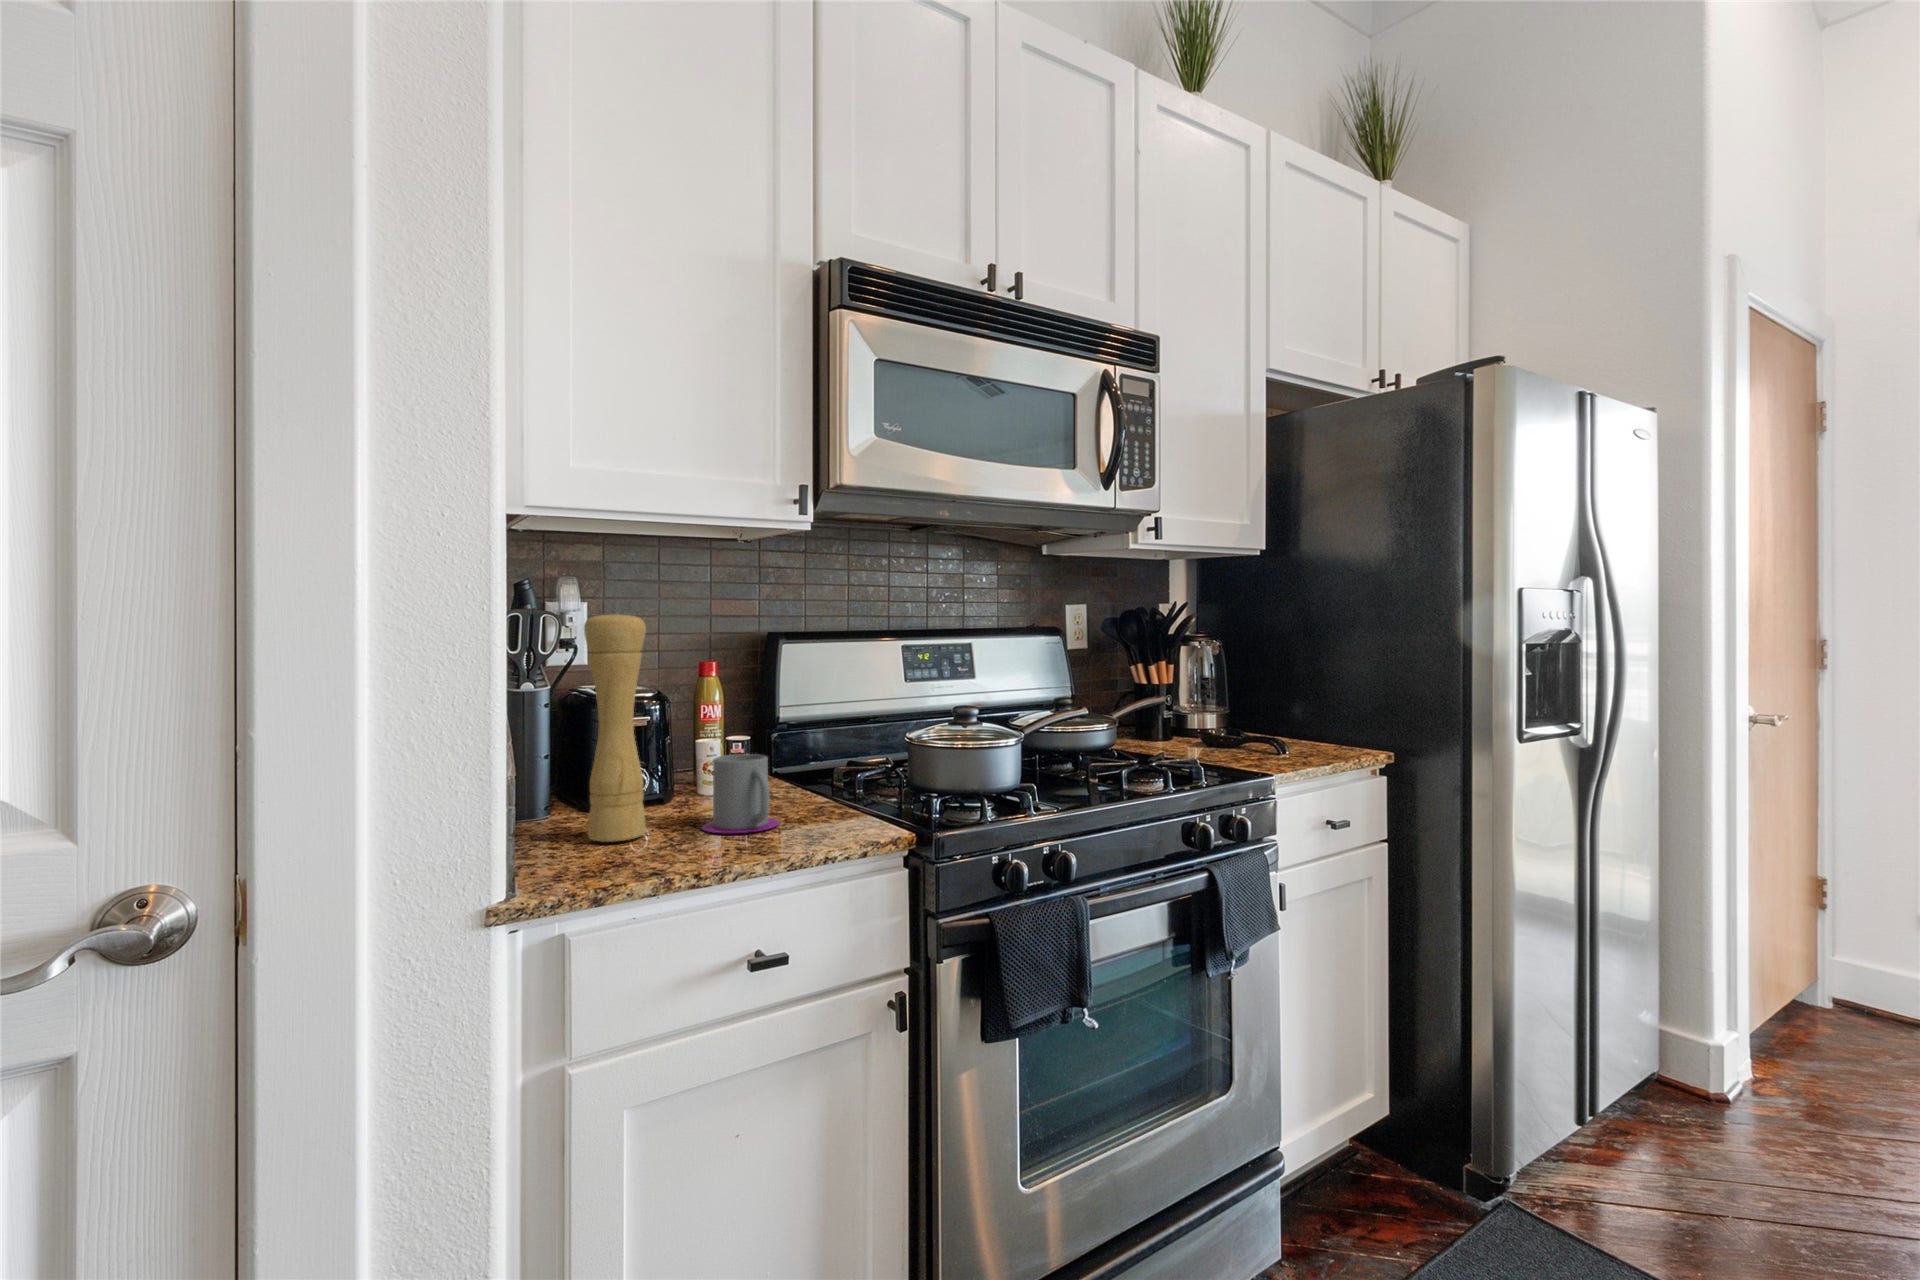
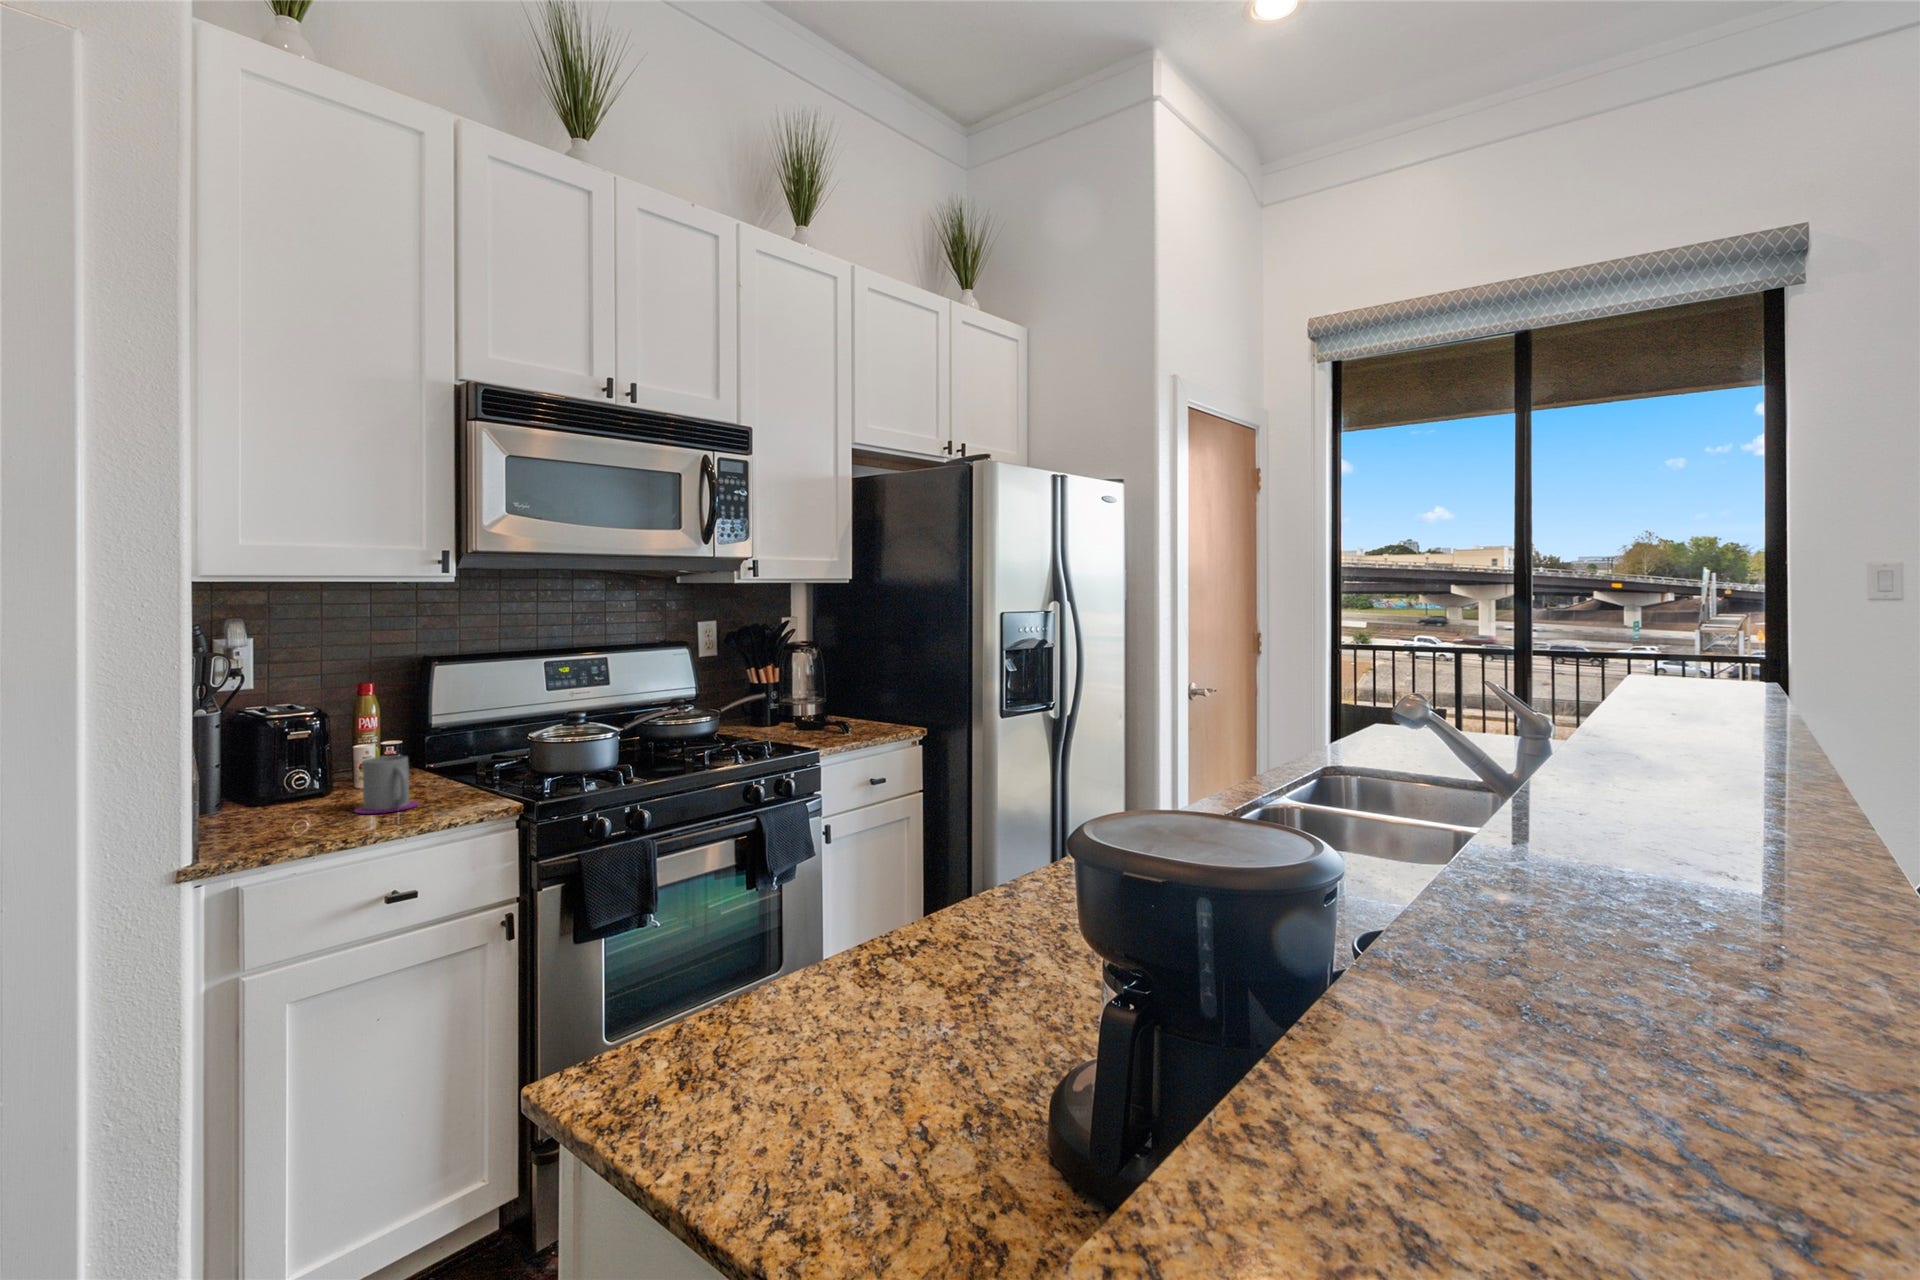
pepper mill: present [584,611,646,842] -> none [249,657,306,825]

